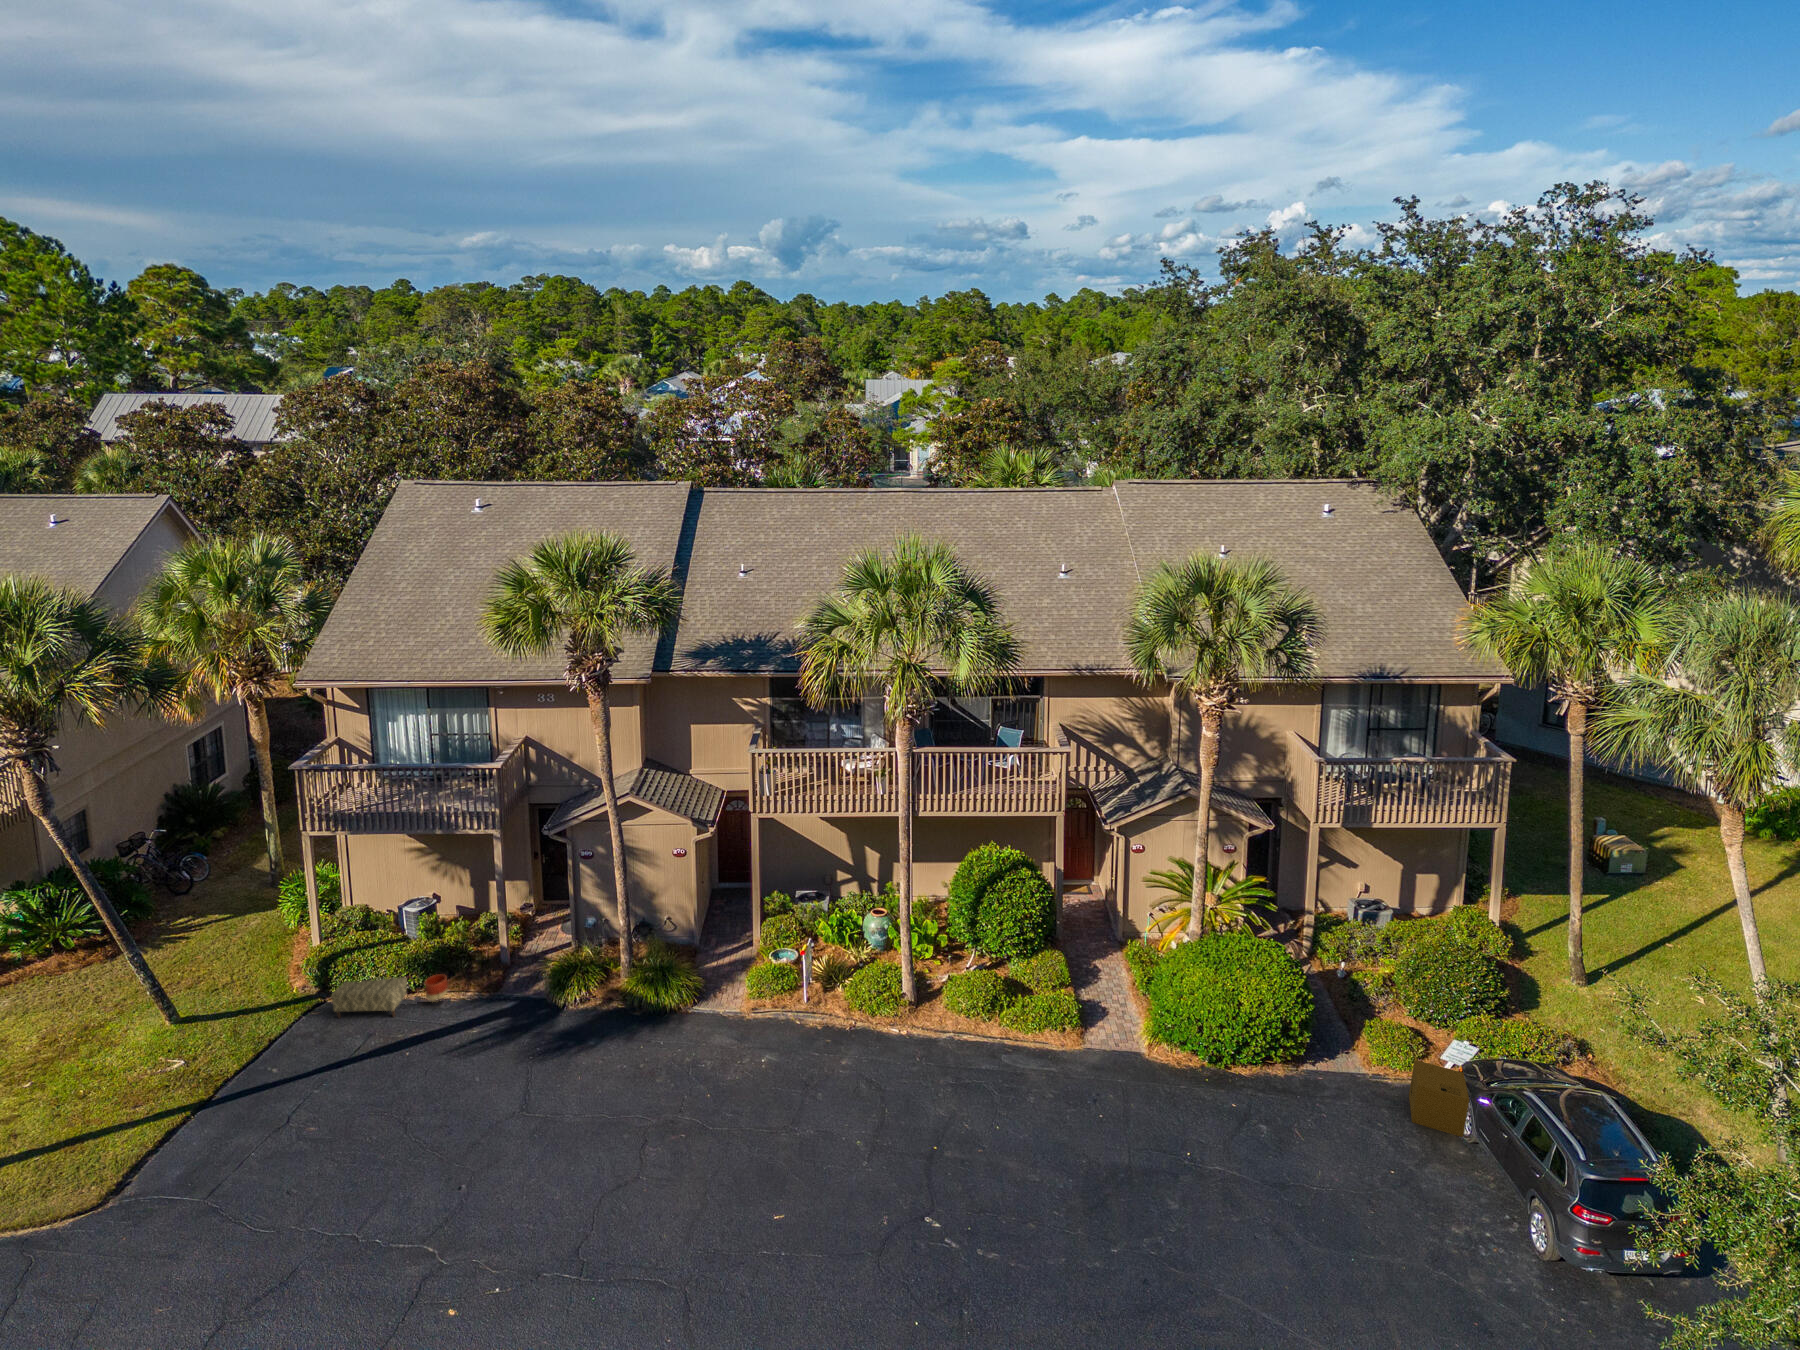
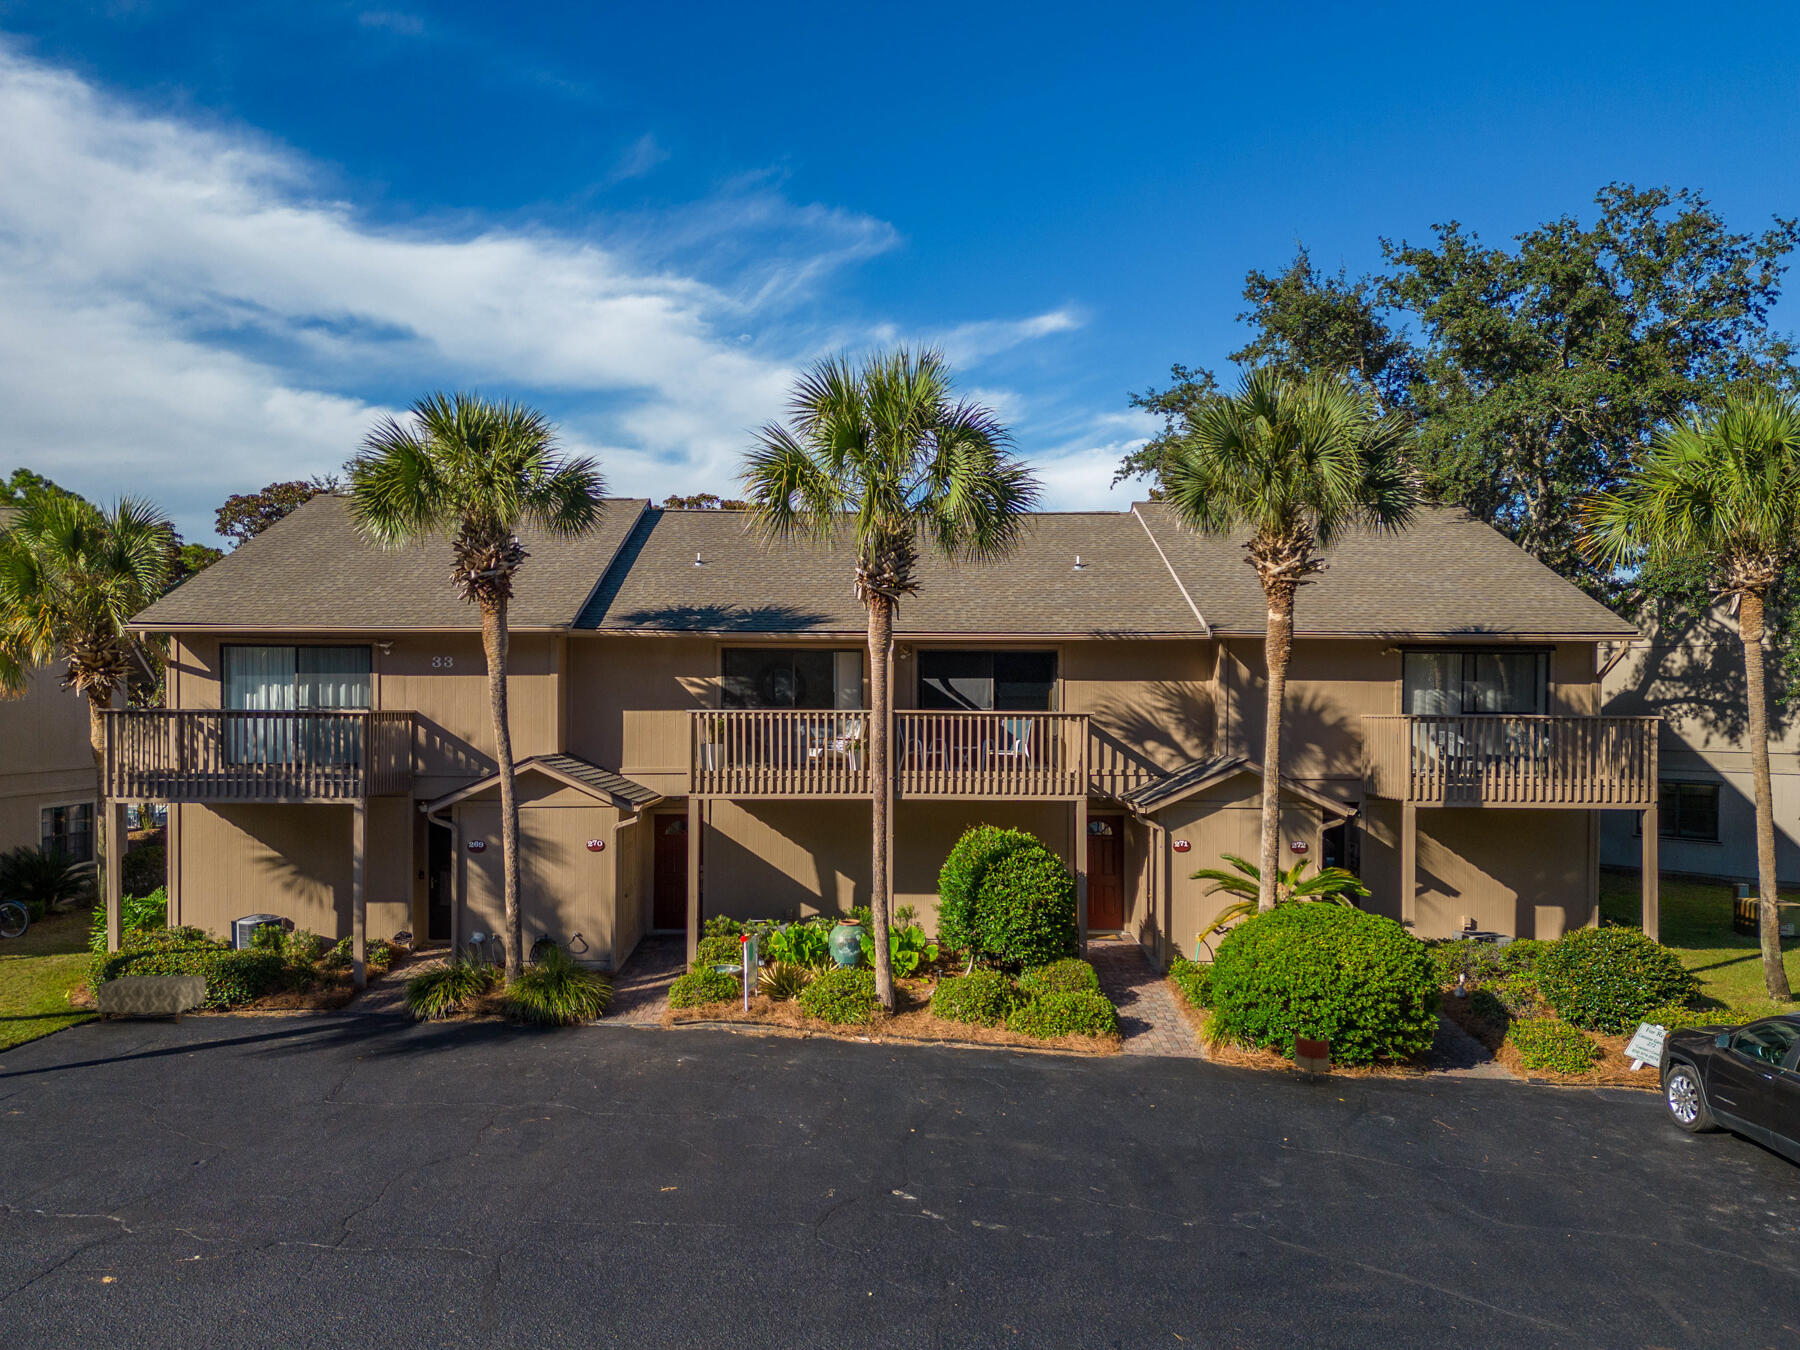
planter: present [425,974,448,1002] -> present [1295,1033,1329,1083]
cardboard box: present [1409,1060,1469,1137] -> none [1583,1035,1669,1126]

